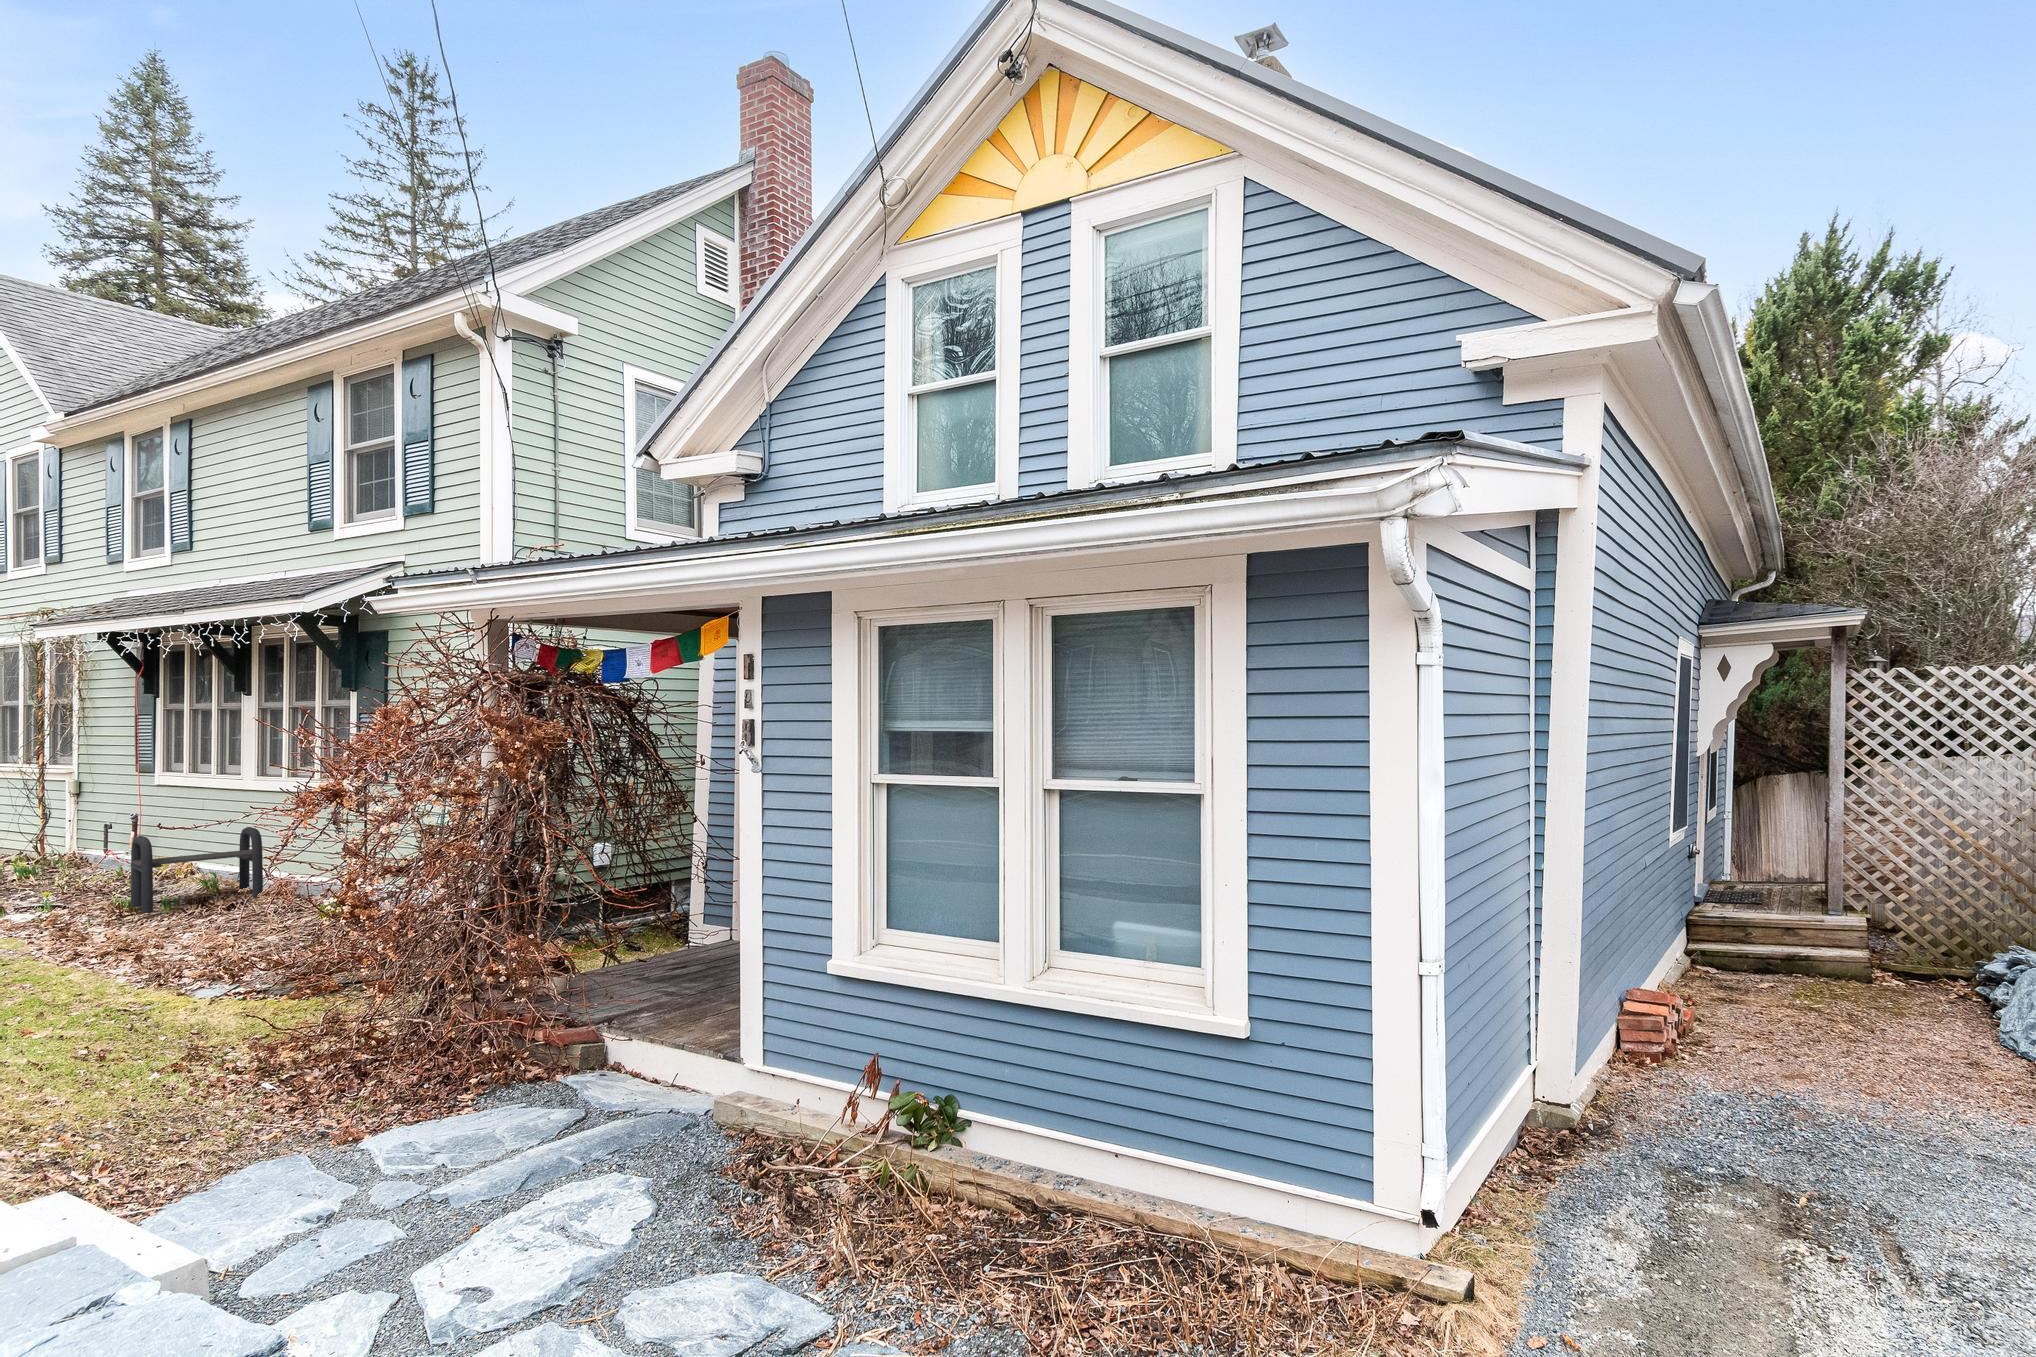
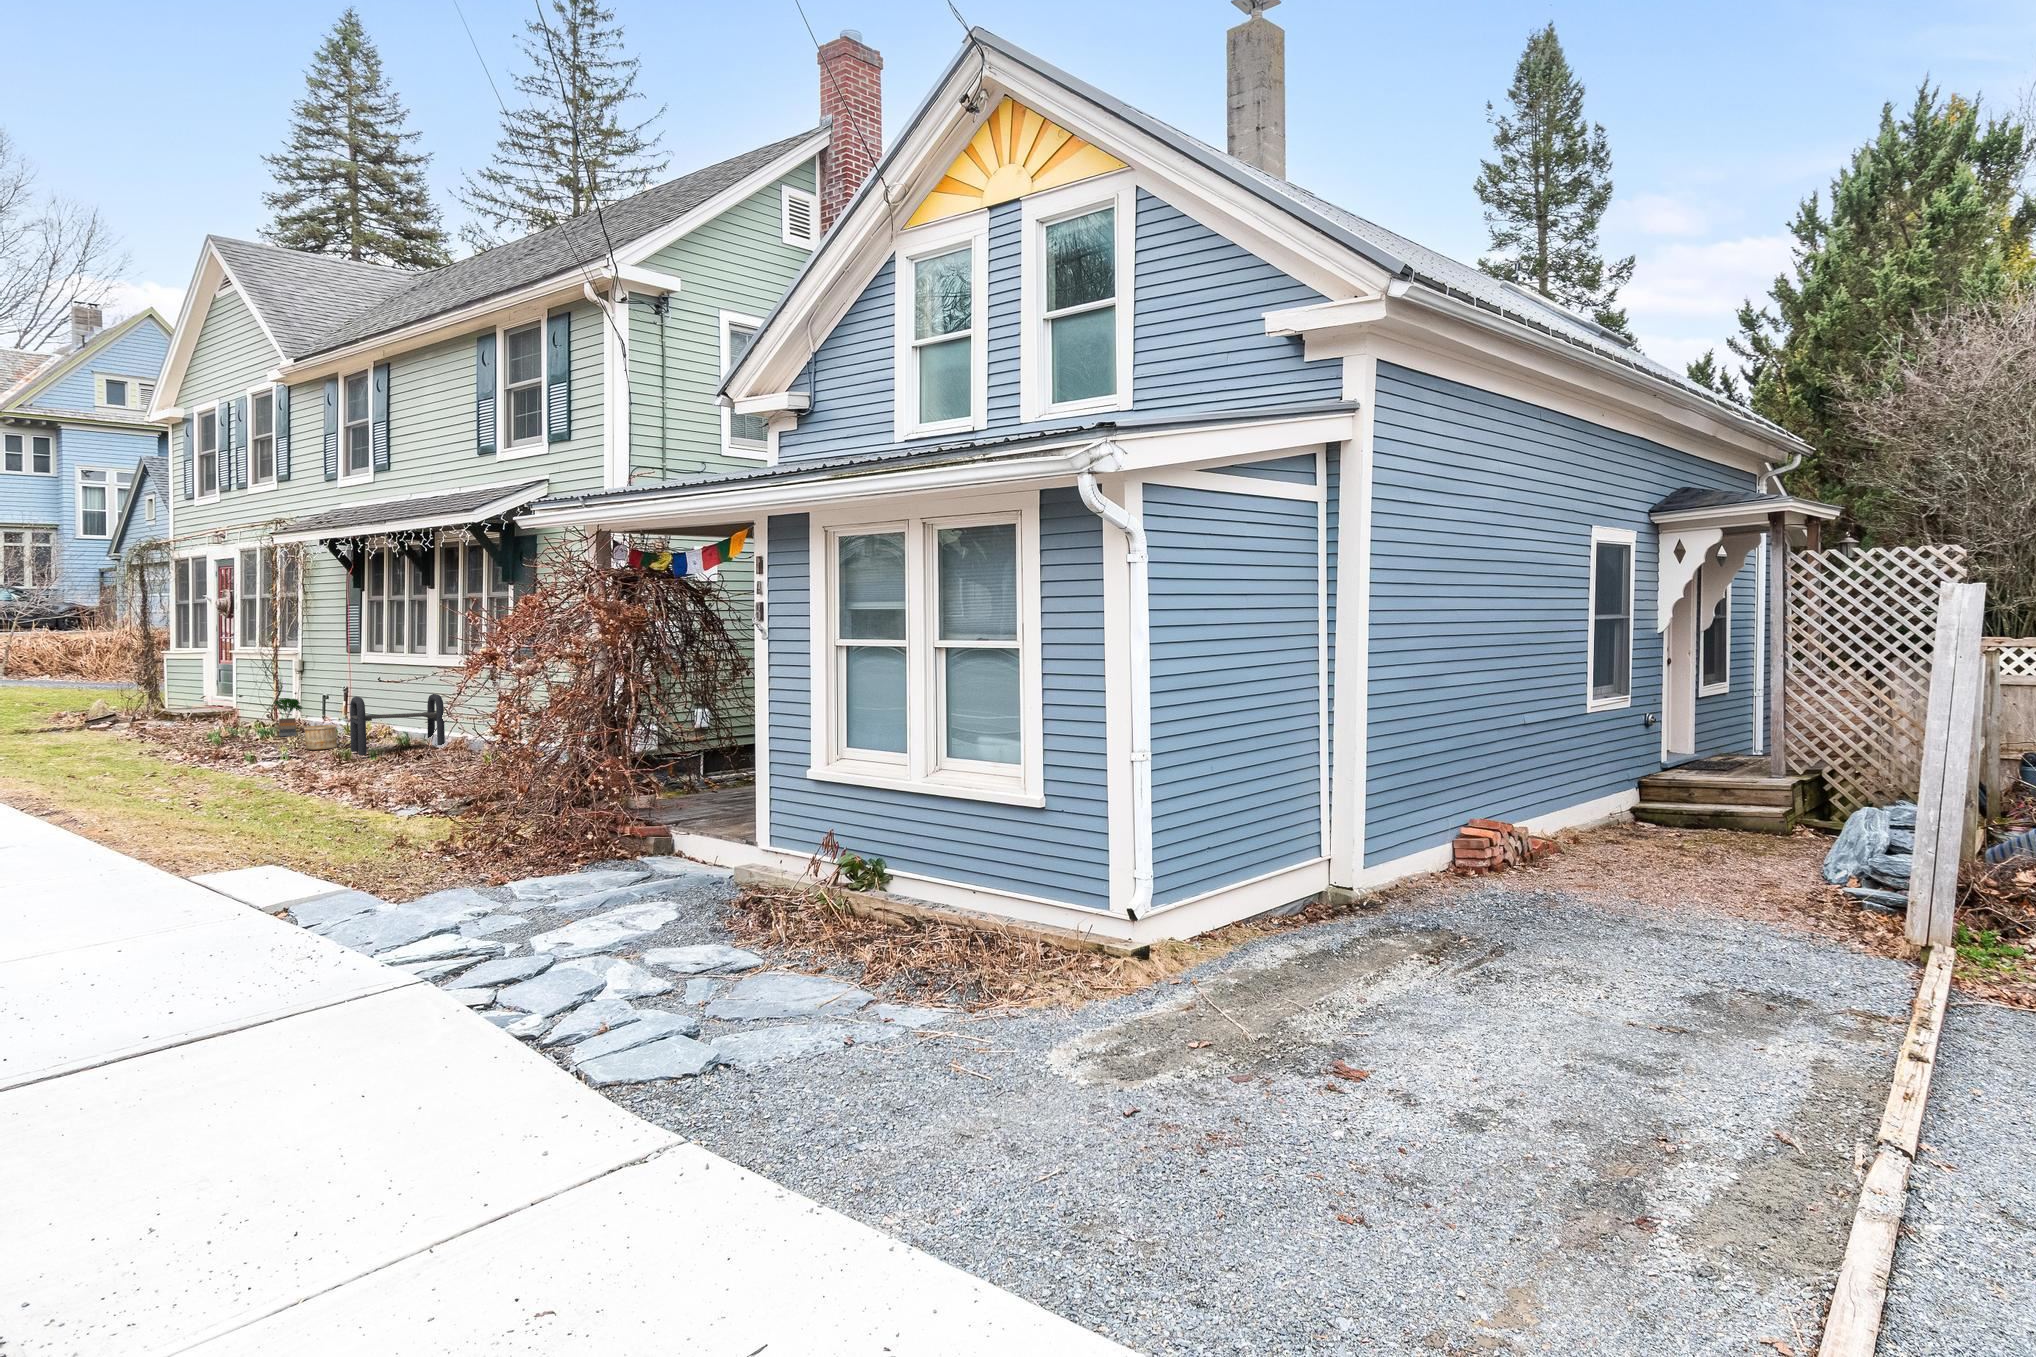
potted tree: none [25,834,69,885] -> present [274,698,302,736]
wooden bucket: none [65,871,113,905] -> present [304,725,337,750]

